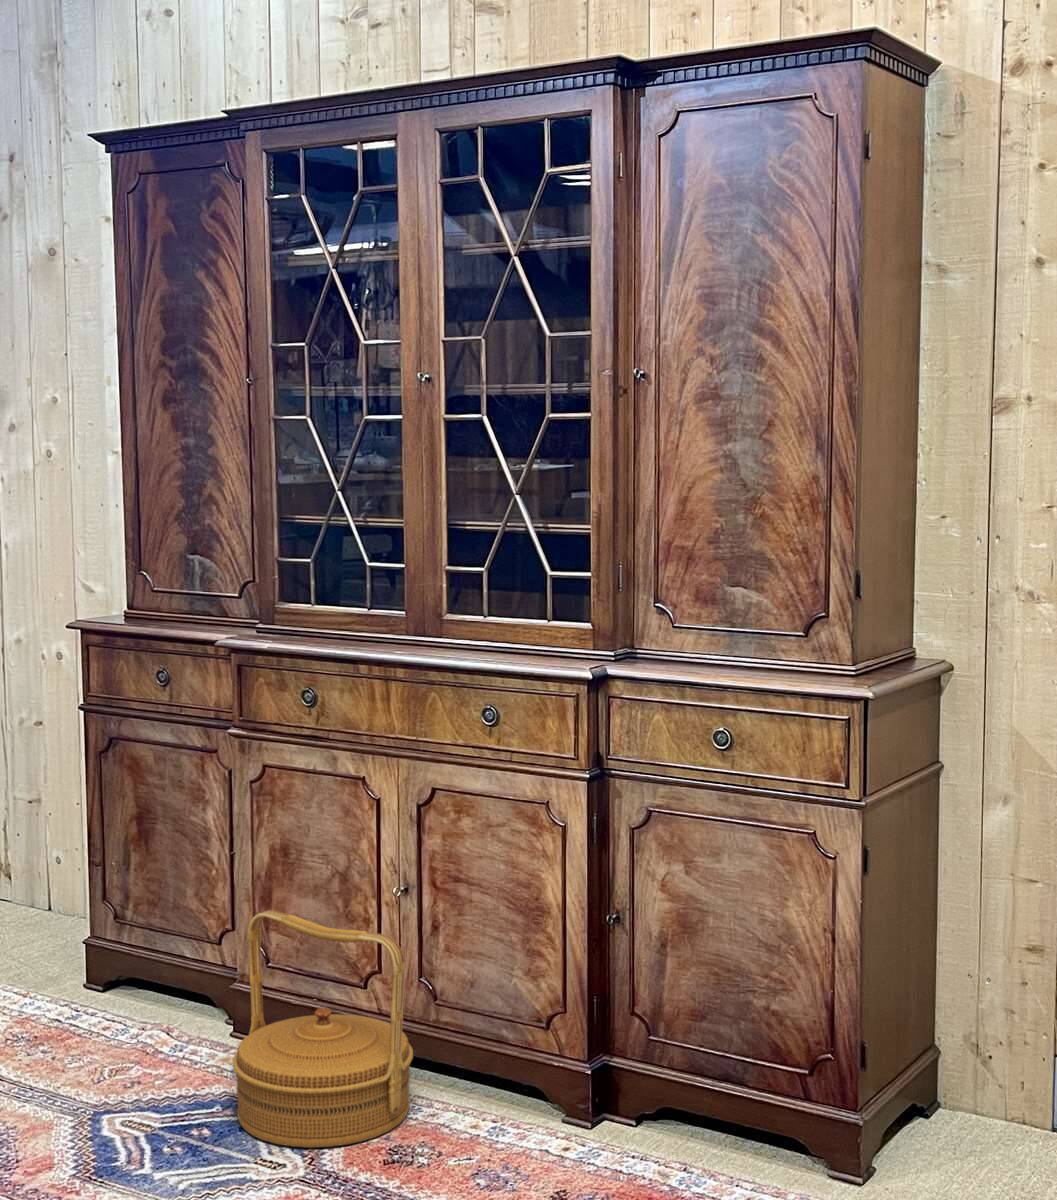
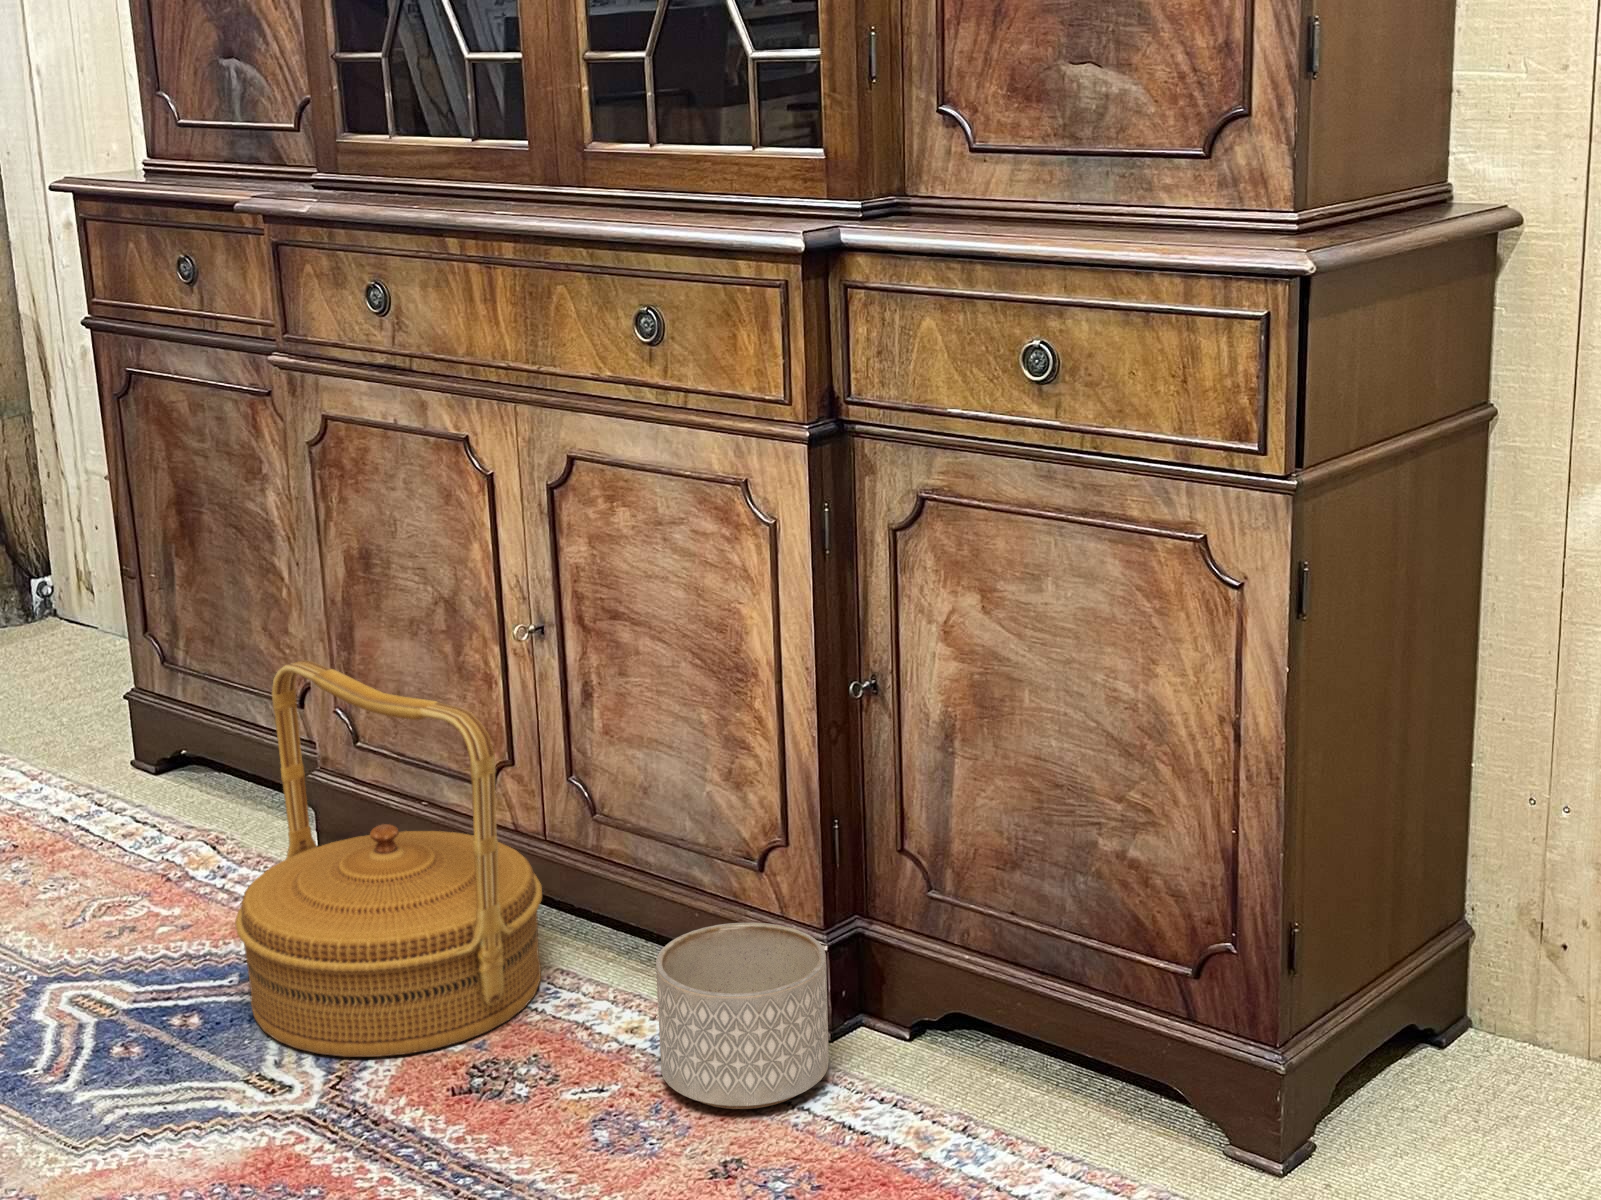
planter: none [503,1058,600,1165] -> present [656,923,829,1109]

